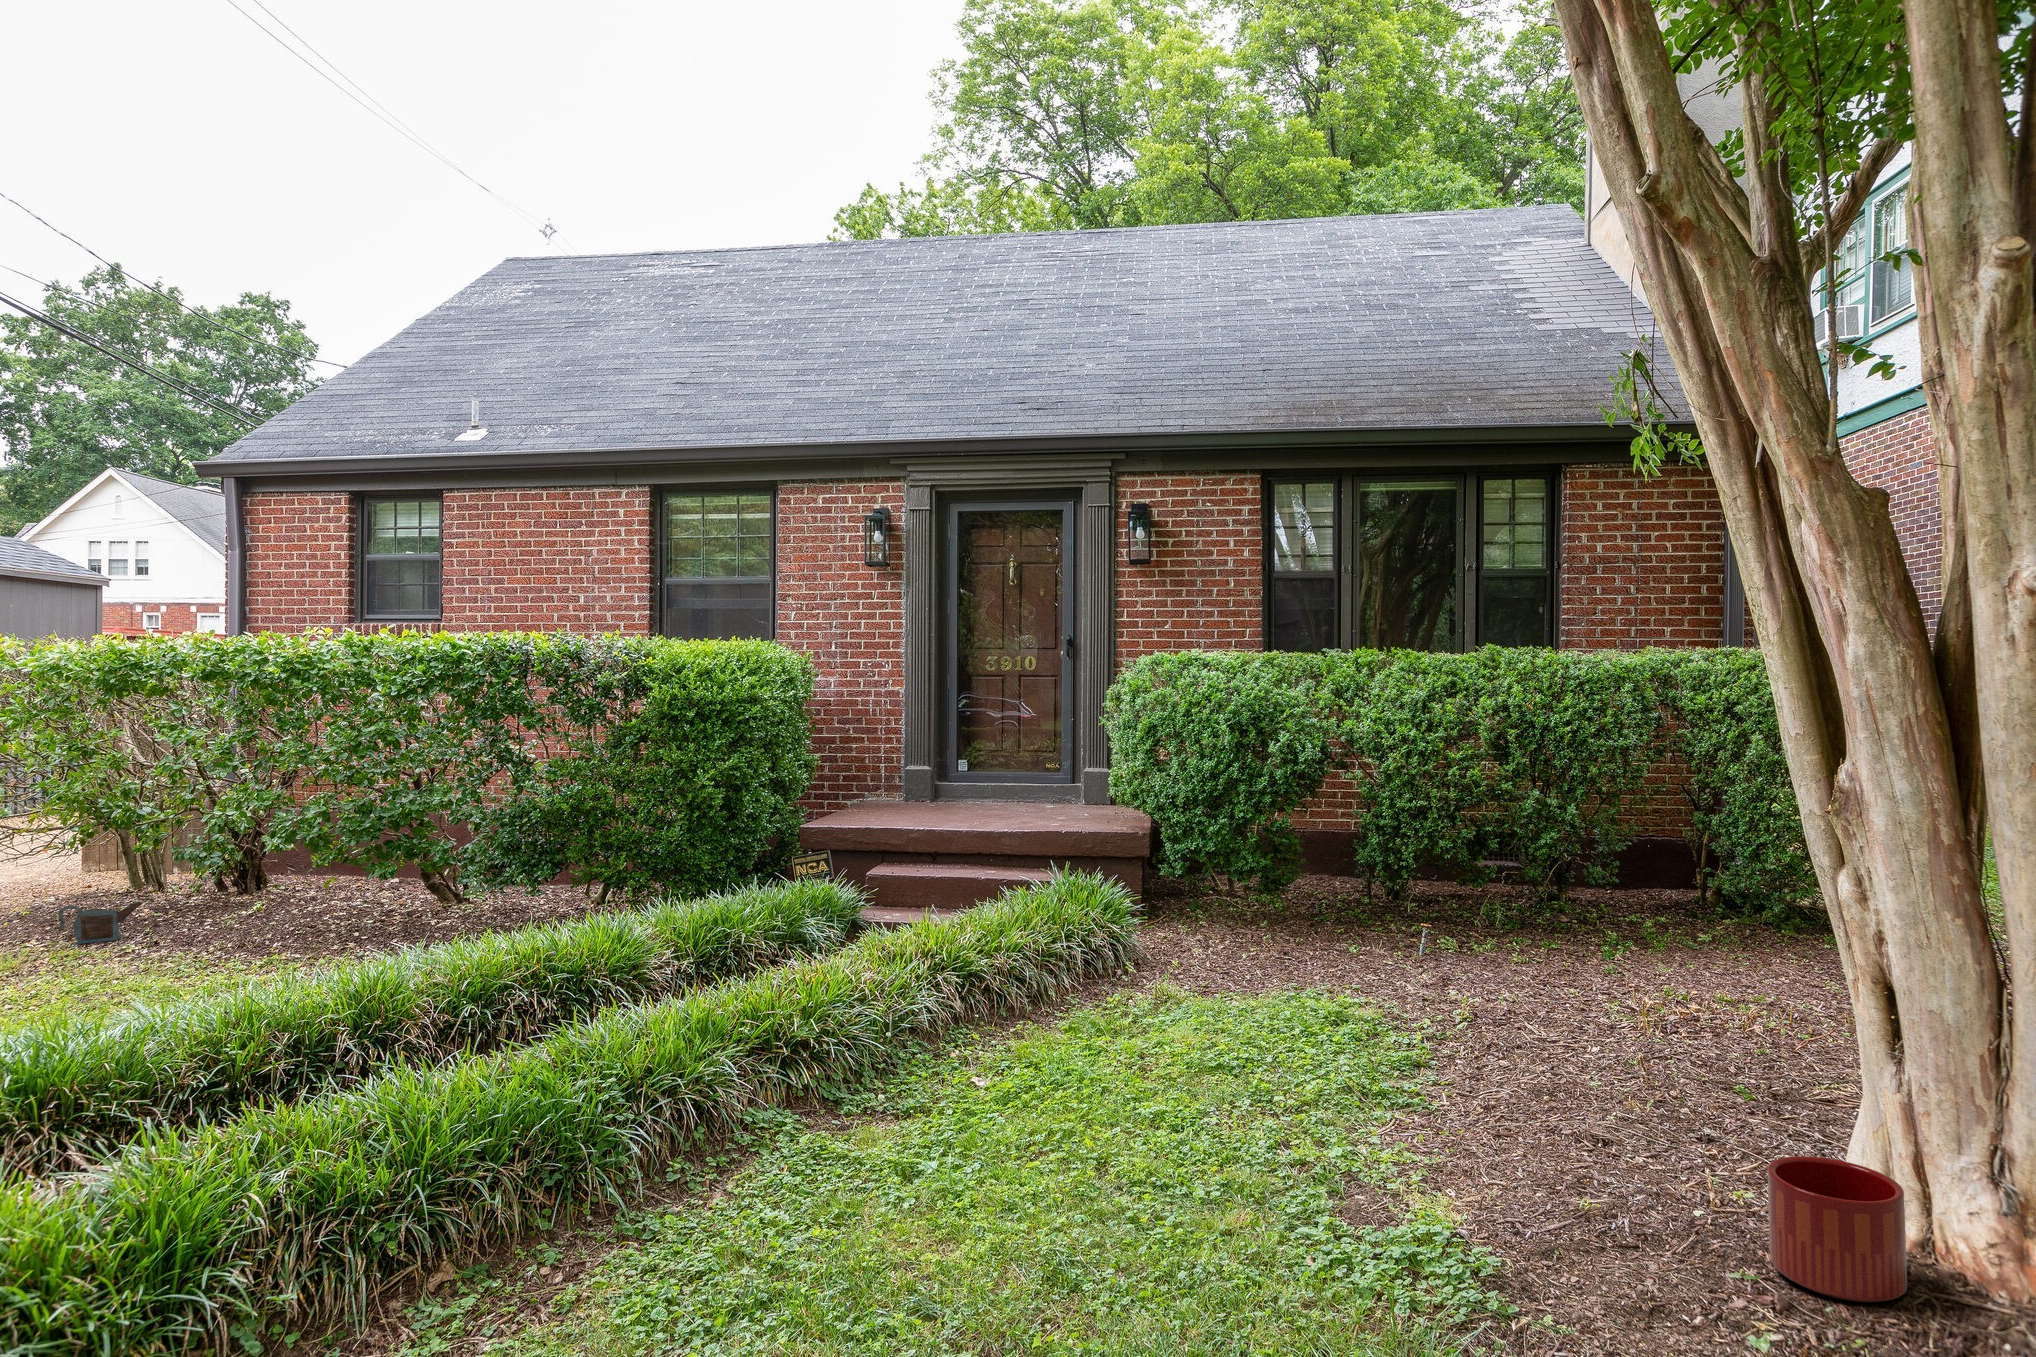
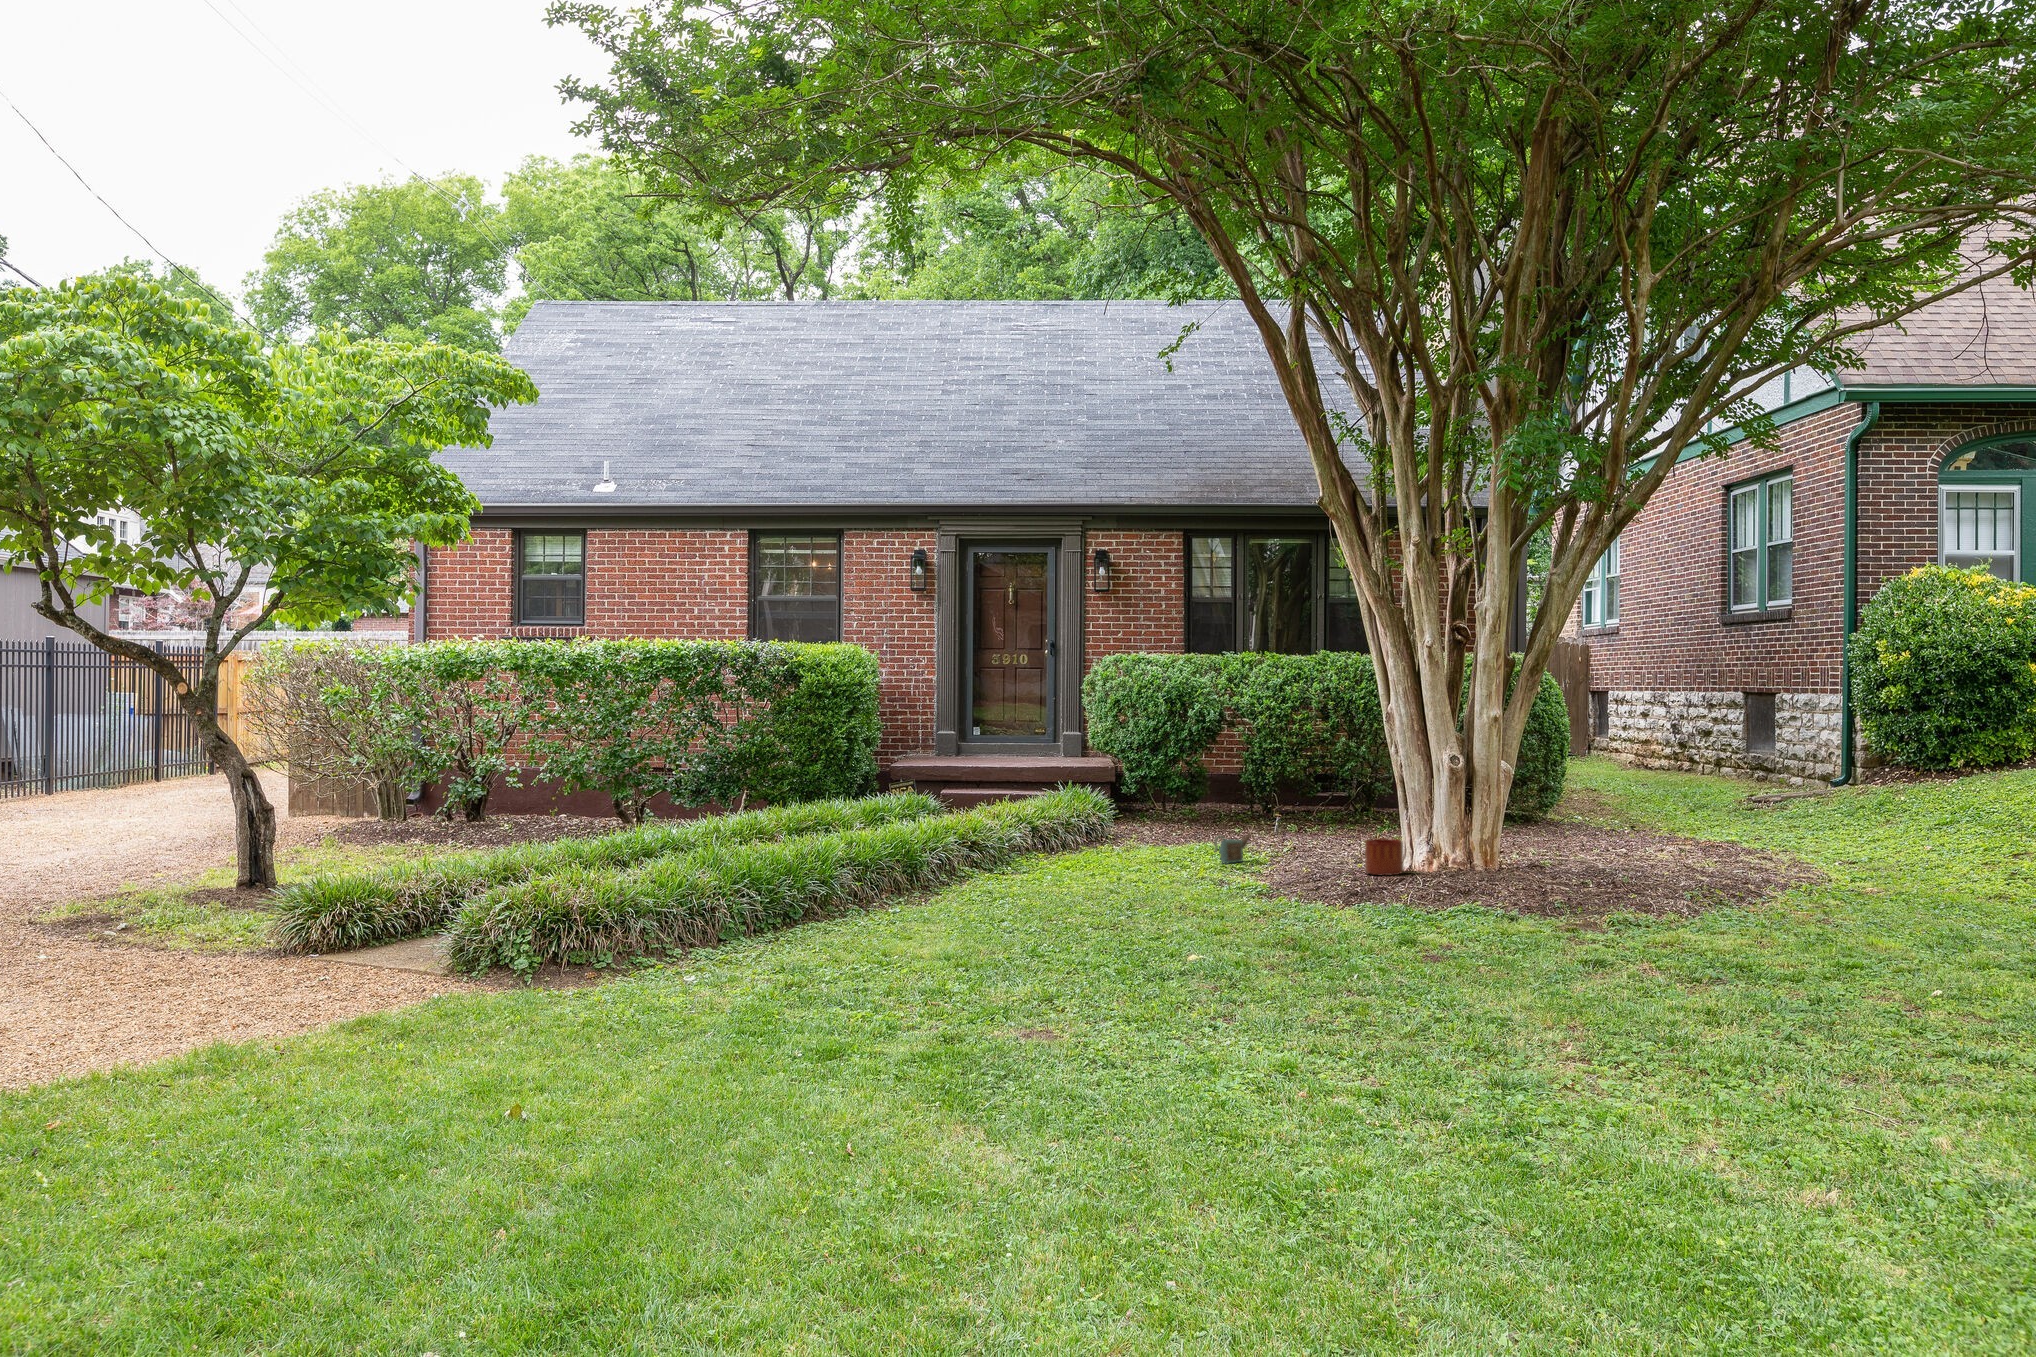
watering can: present [58,901,142,944] -> present [1214,834,1251,863]

